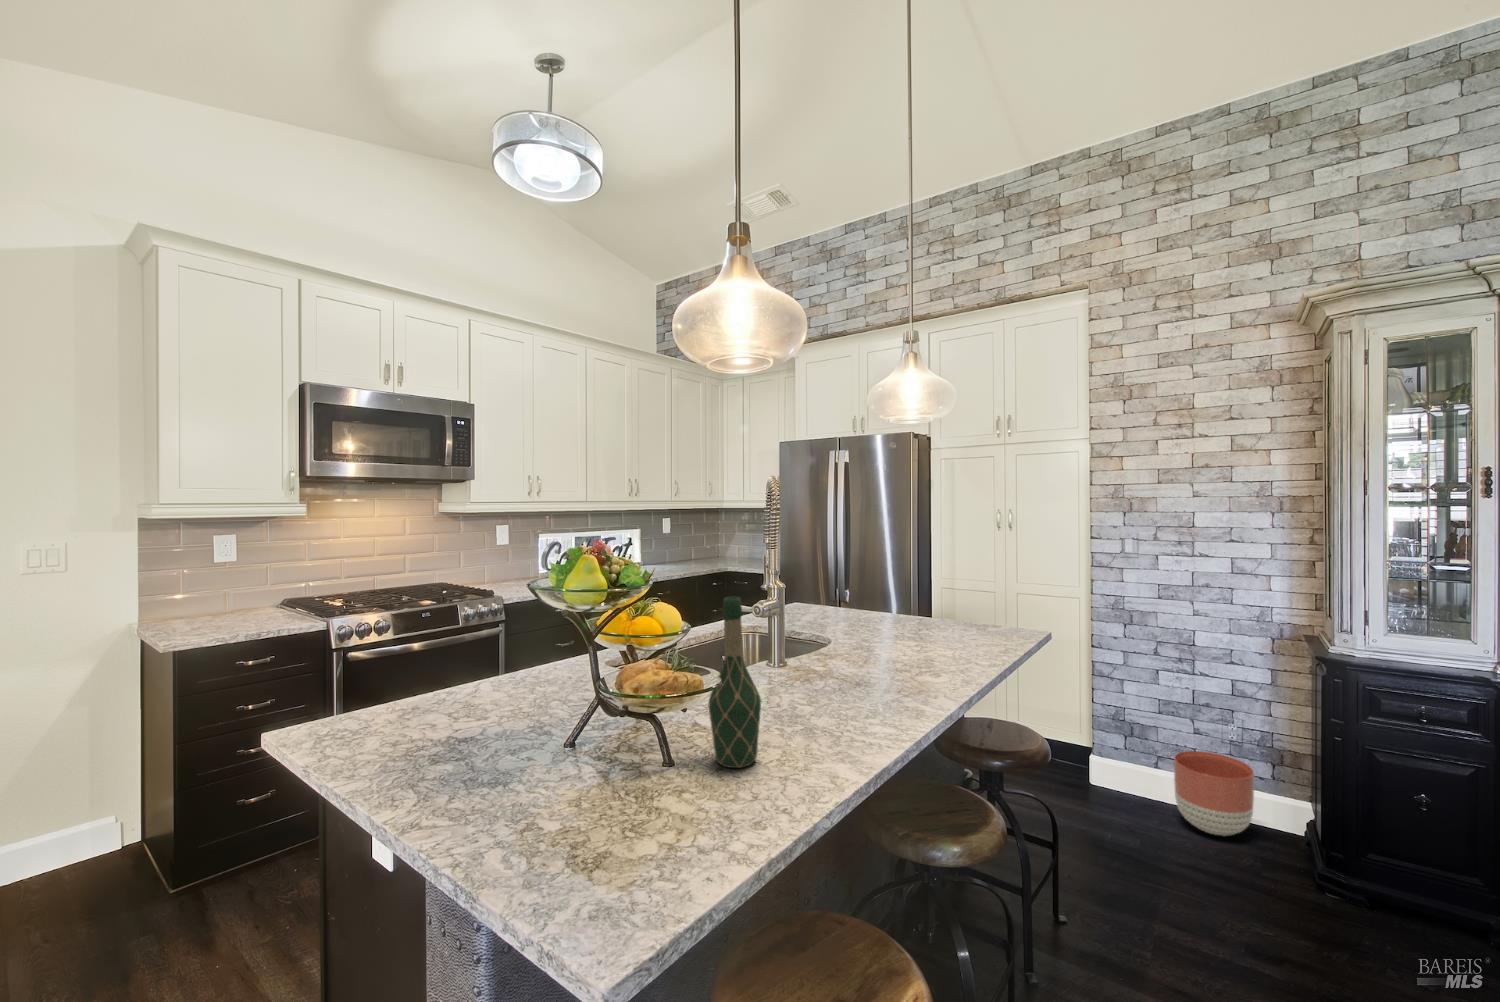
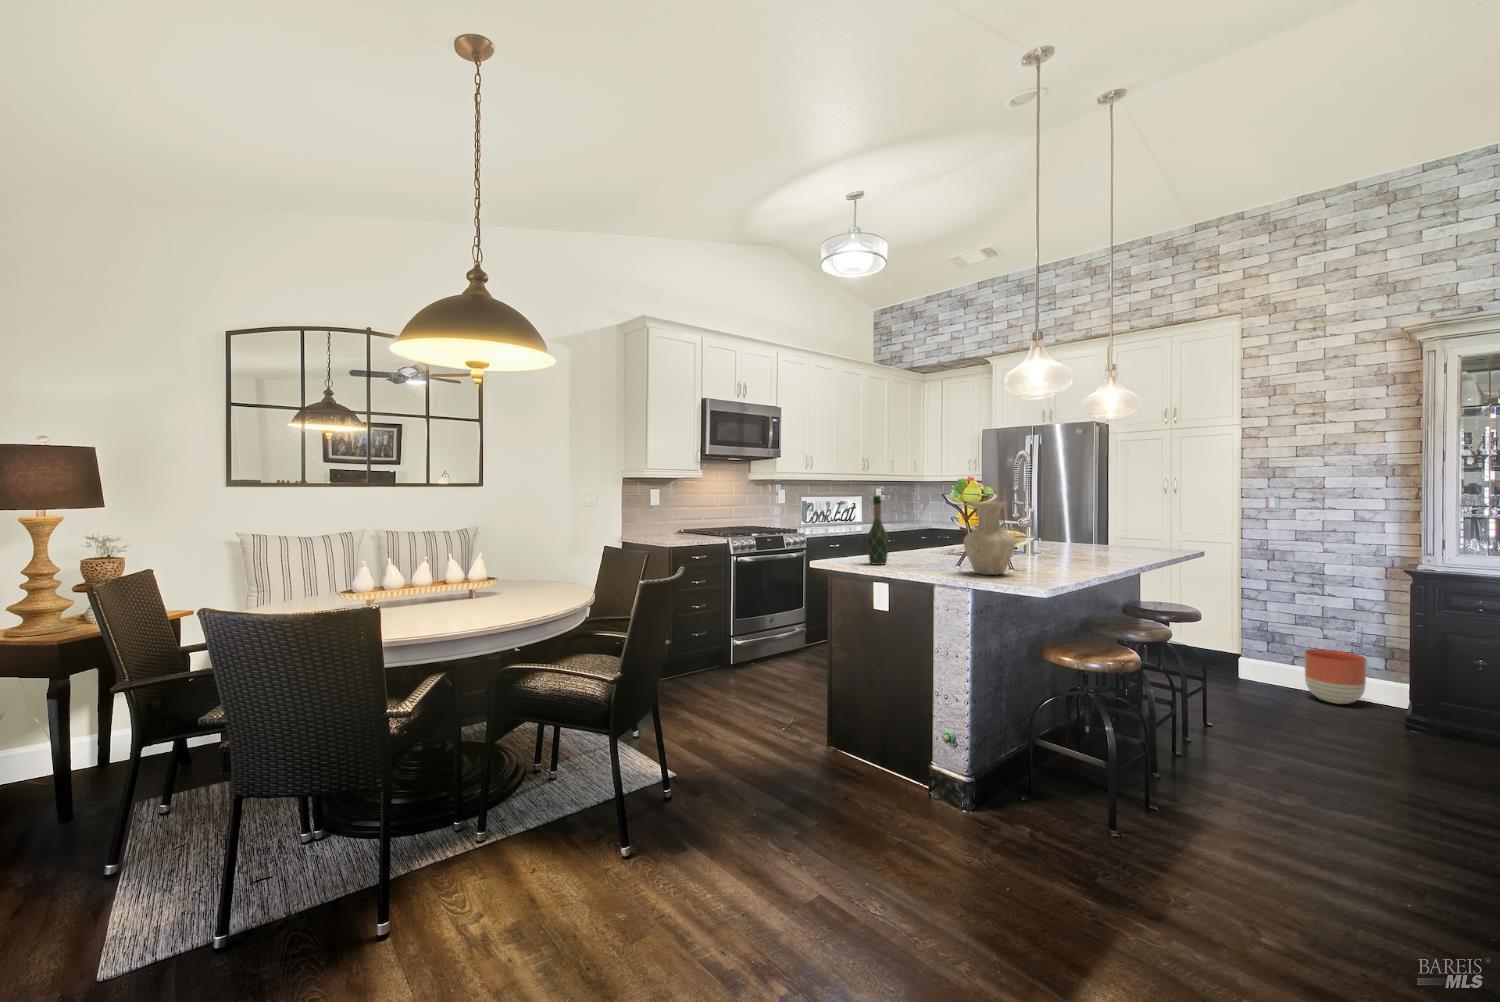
wine bottle: present [709,597,761,768] -> present [867,495,889,565]
vase: none [508,614,630,805] -> present [964,501,1015,575]

